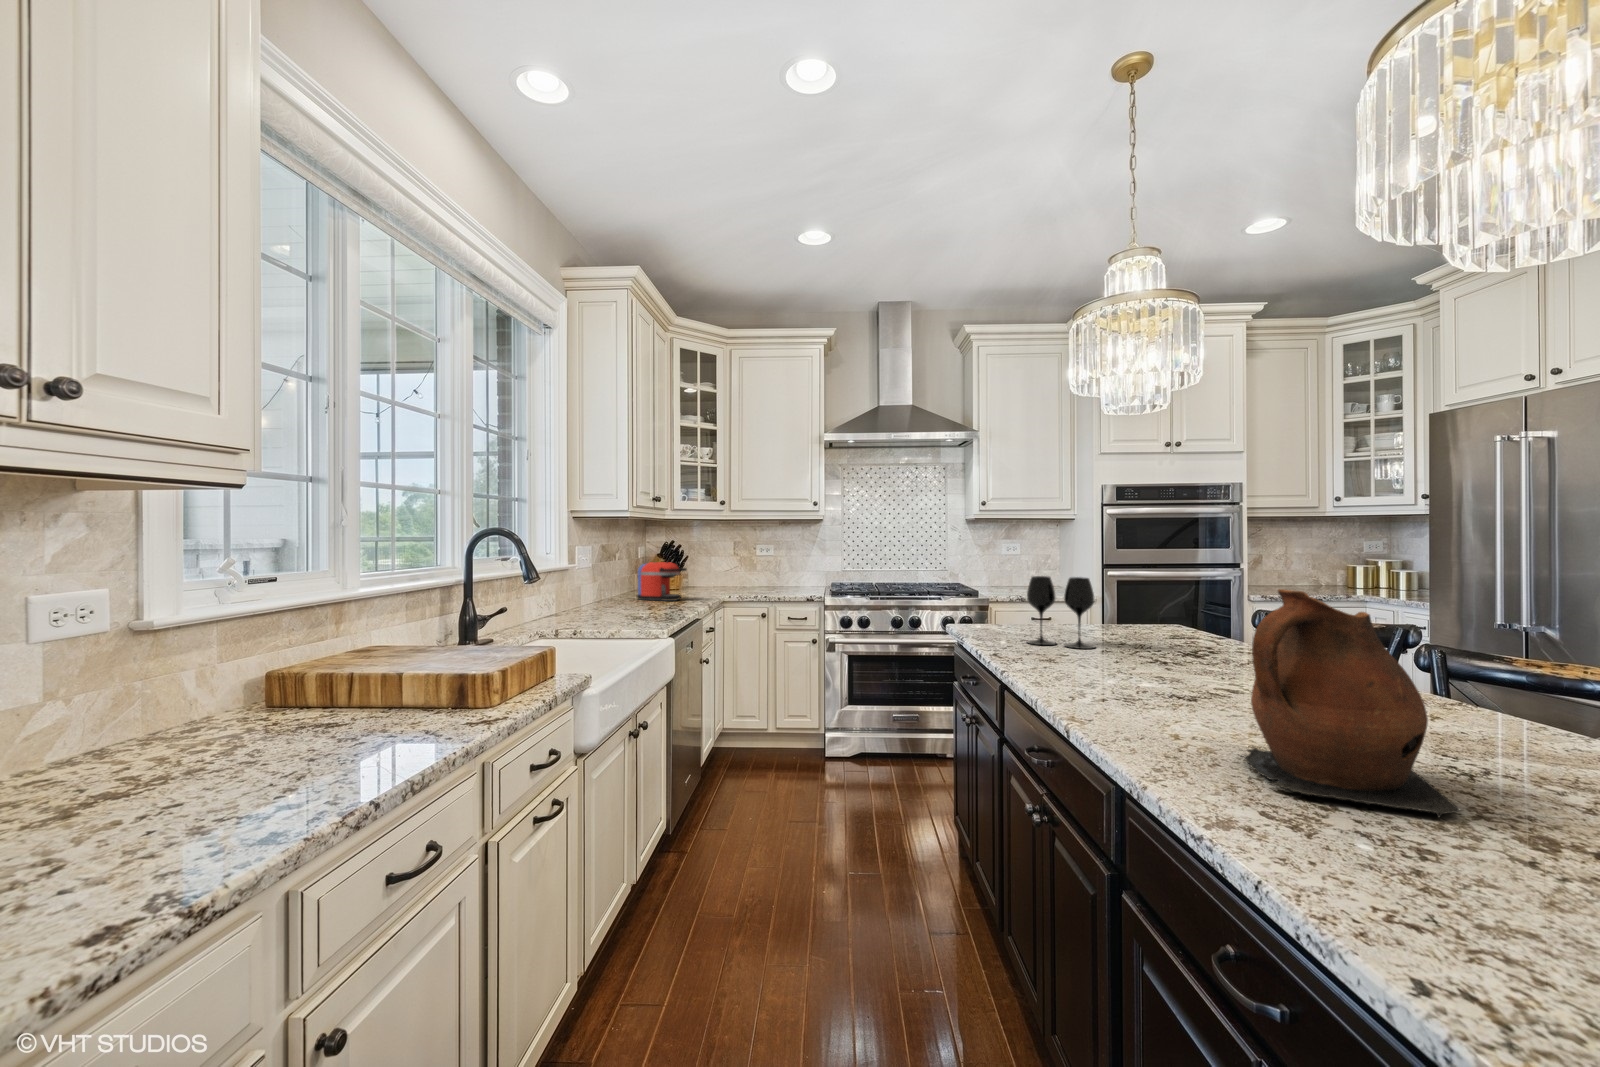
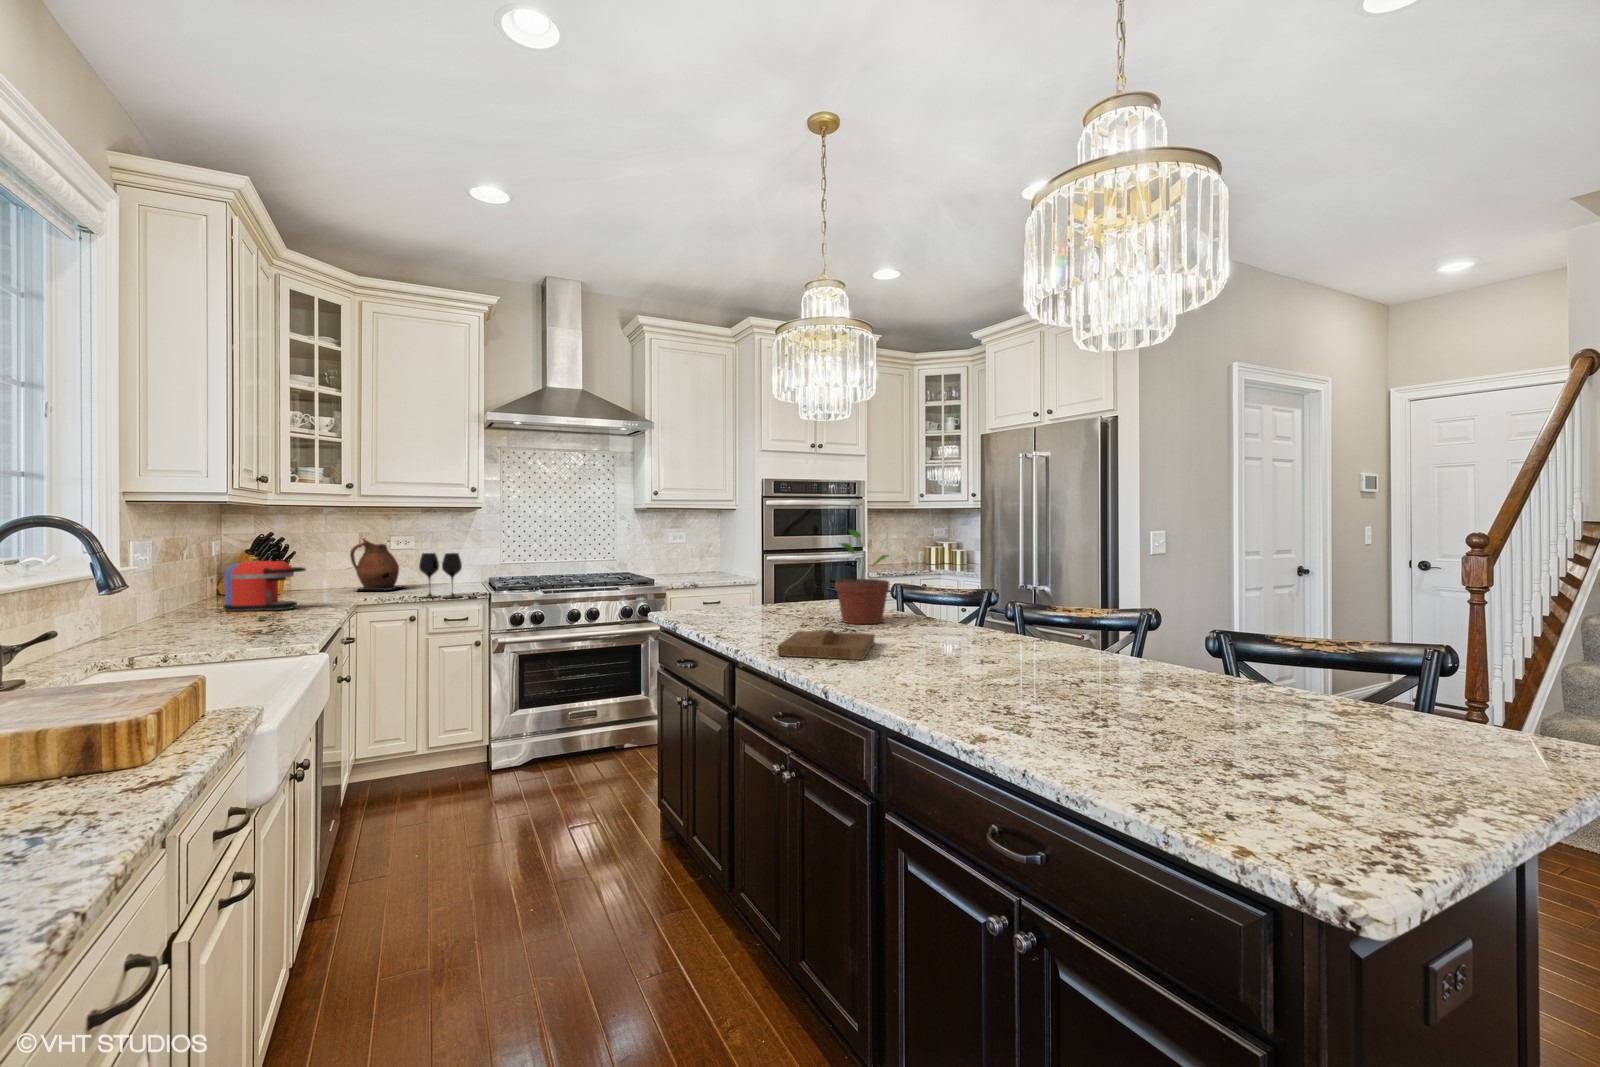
potted plant: none [1165,537,1245,657] -> present [835,530,890,624]
wine glass: present [1027,576,1095,649] -> present [419,553,462,598]
ceramic pitcher: present [1243,589,1460,818] -> present [350,538,402,591]
tray: none [1060,656,1204,701] -> present [778,630,875,660]

